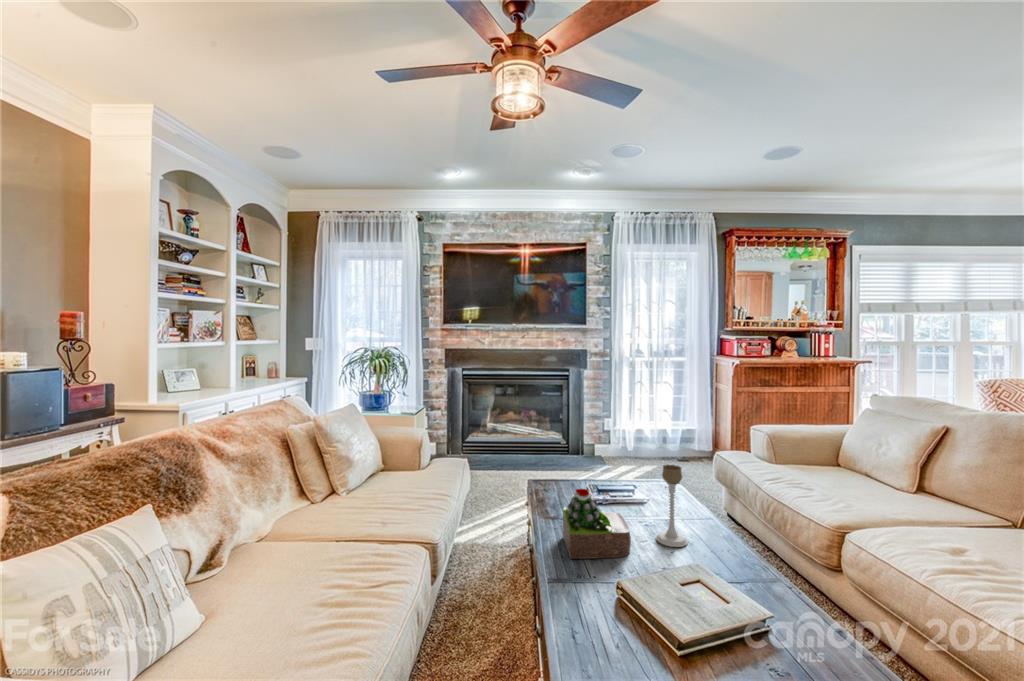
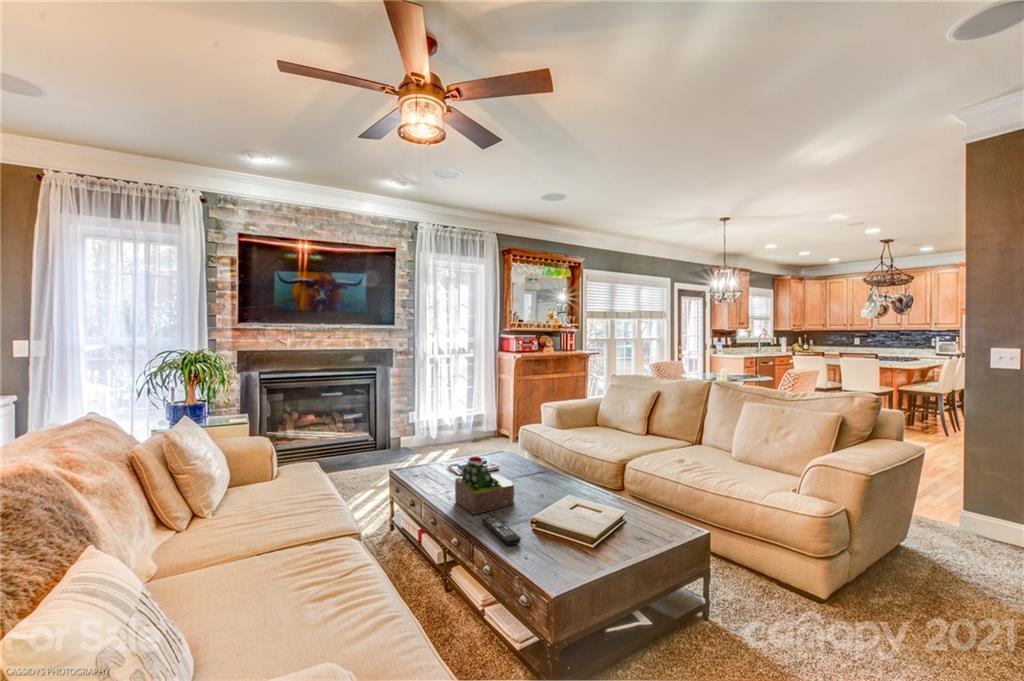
candle holder: present [656,465,688,547] -> none [524,429,547,491]
remote control: none [571,567,595,614] -> present [482,516,521,545]

